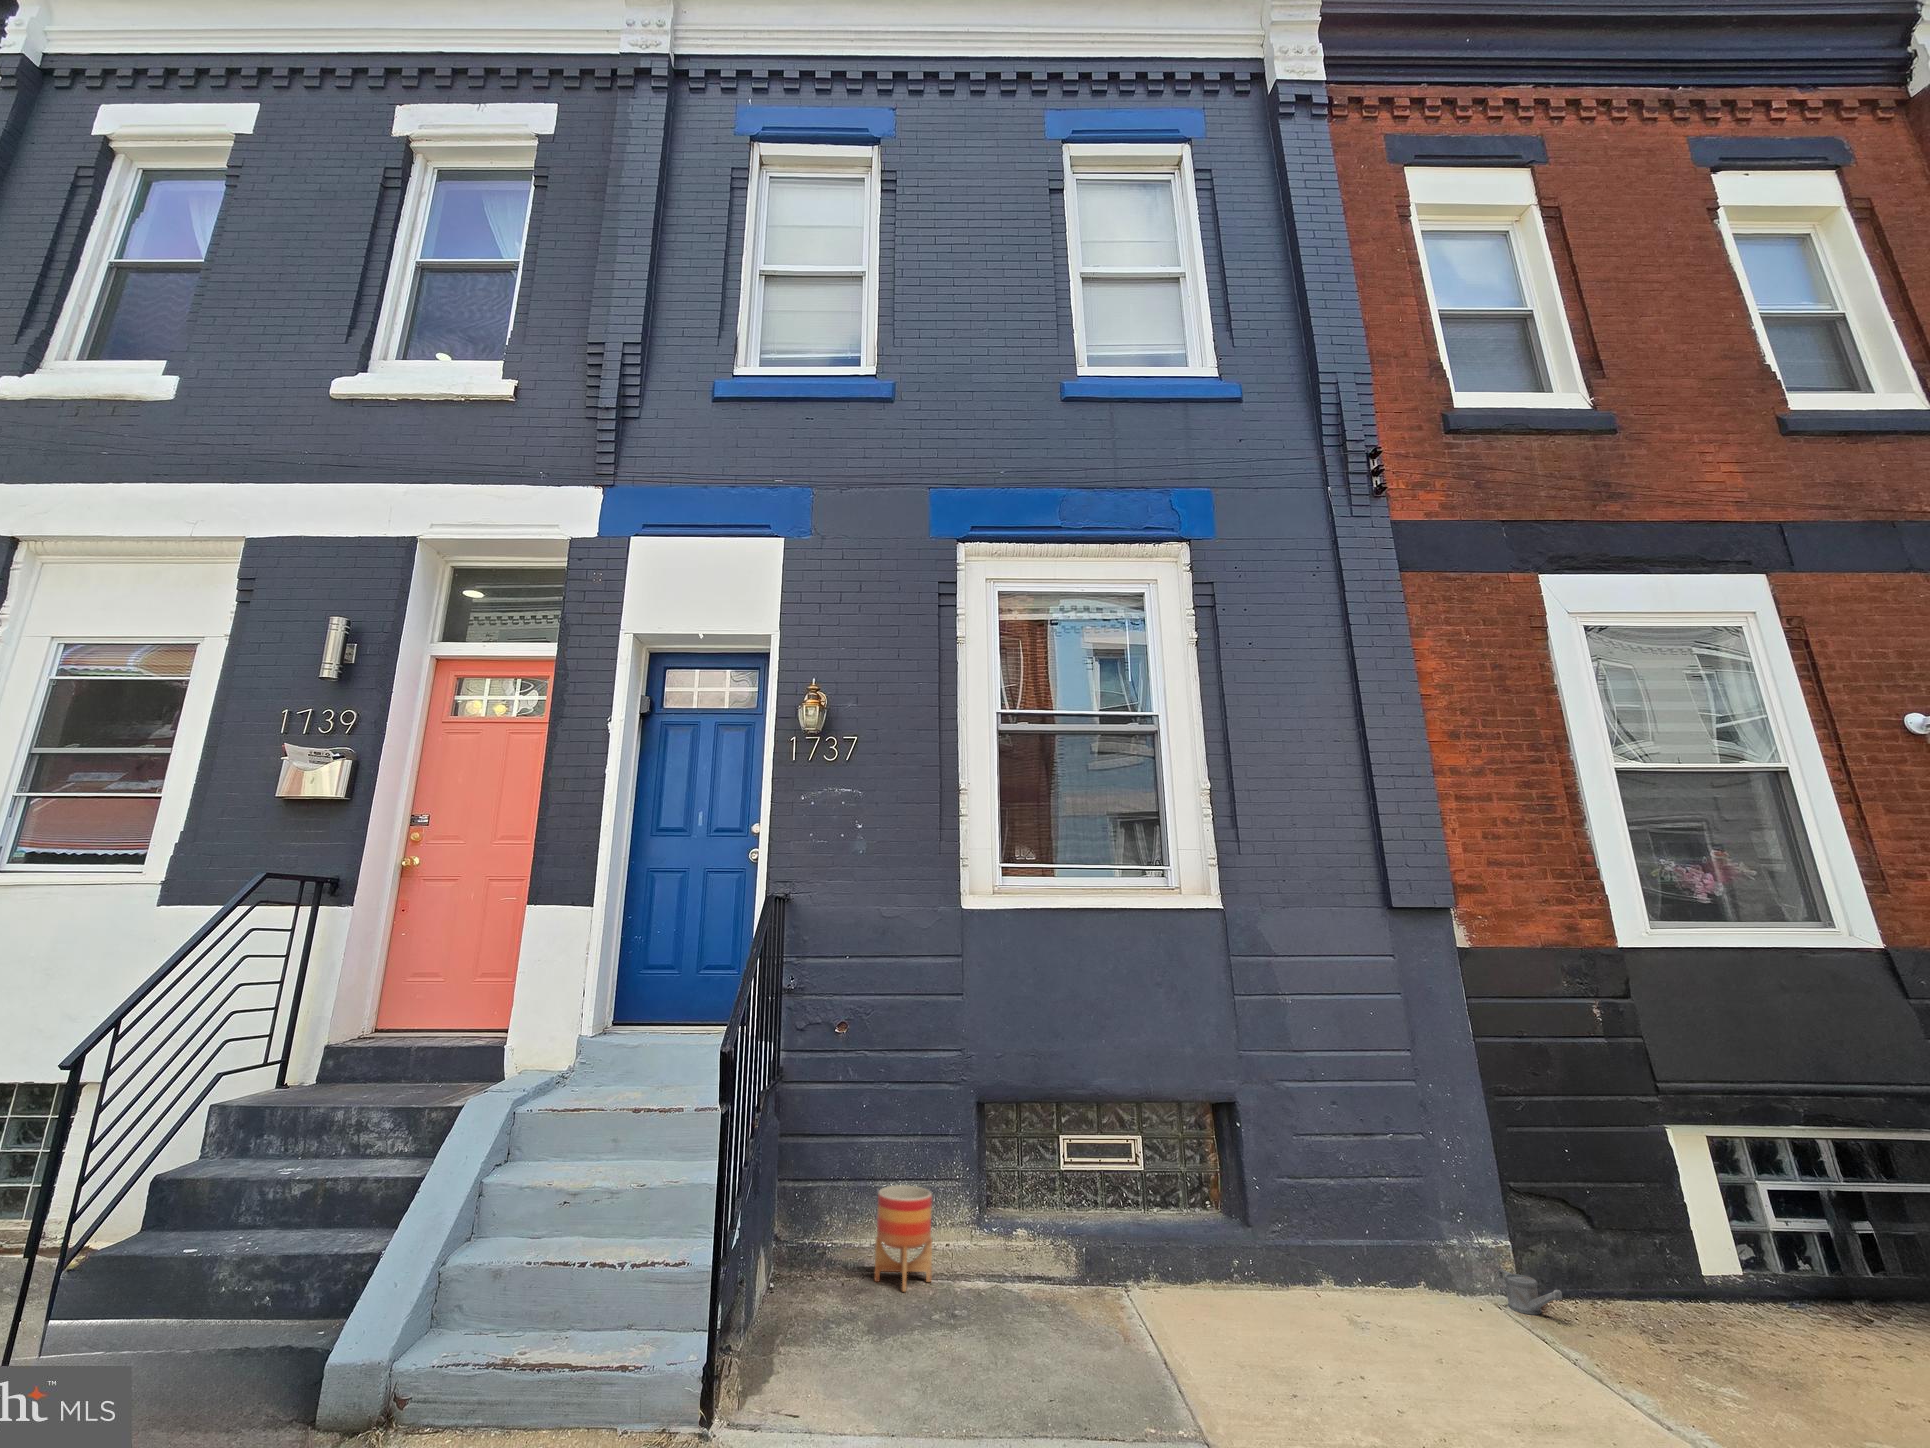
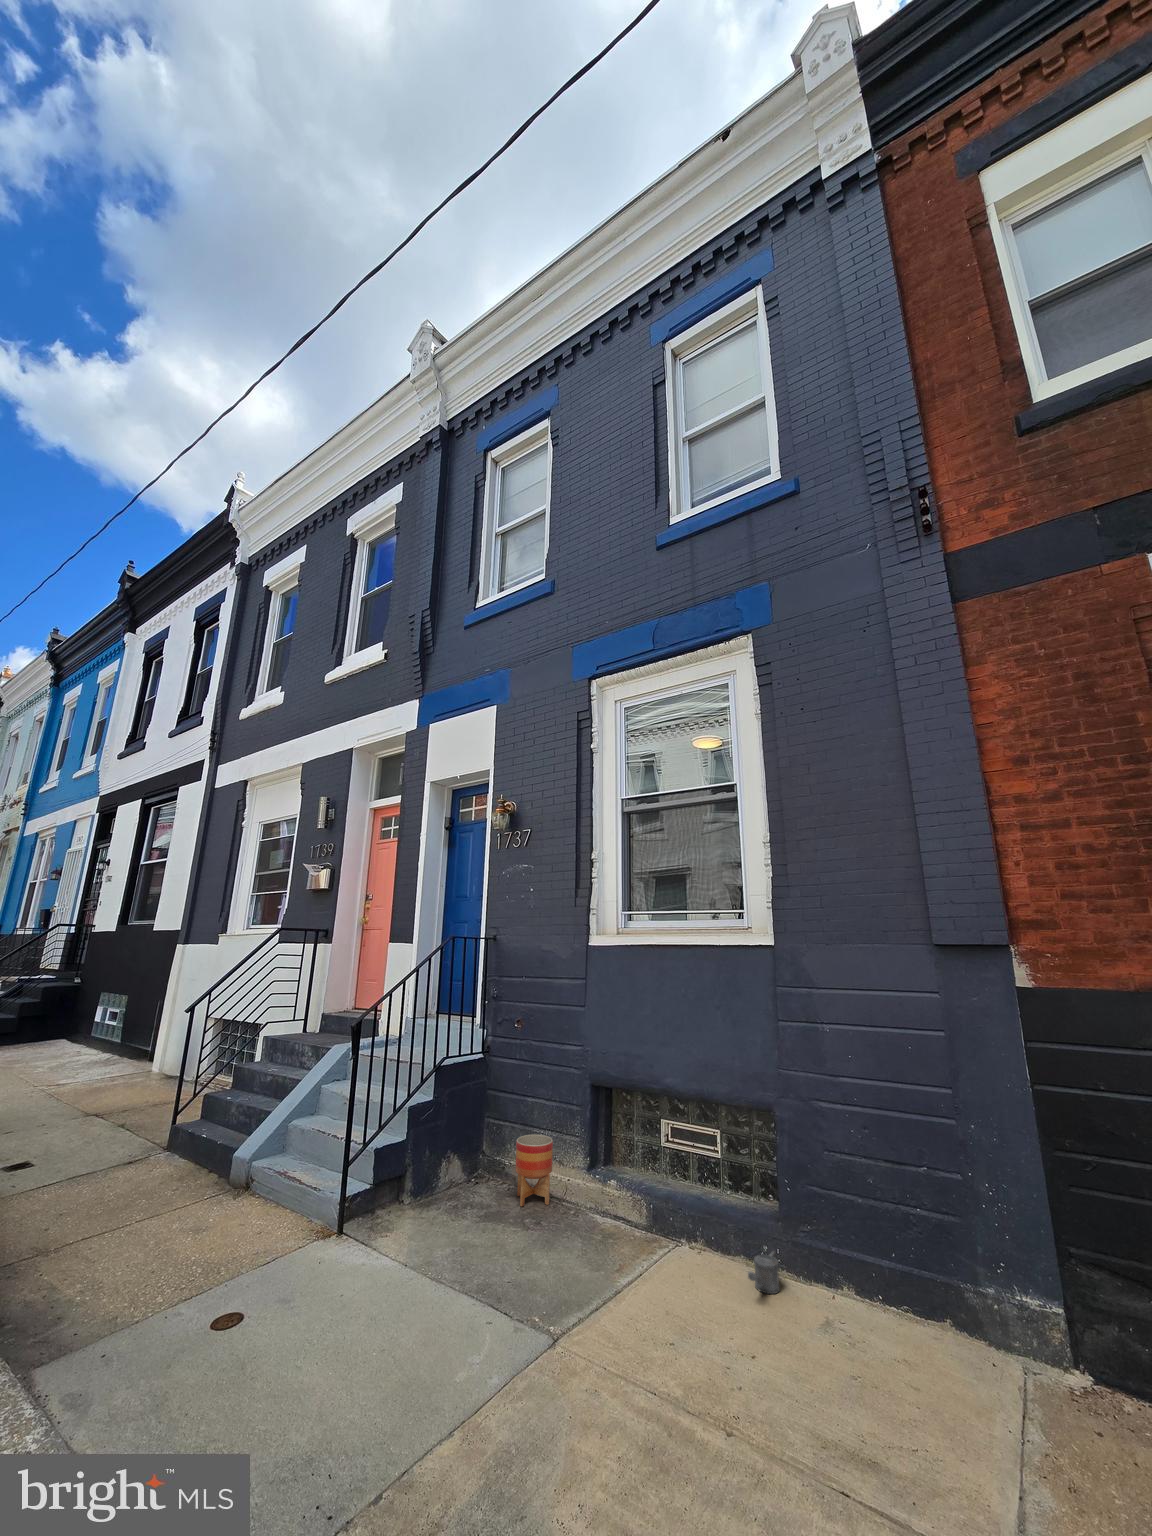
watering can: present [1498,1269,1562,1315] -> present [748,1251,780,1294]

